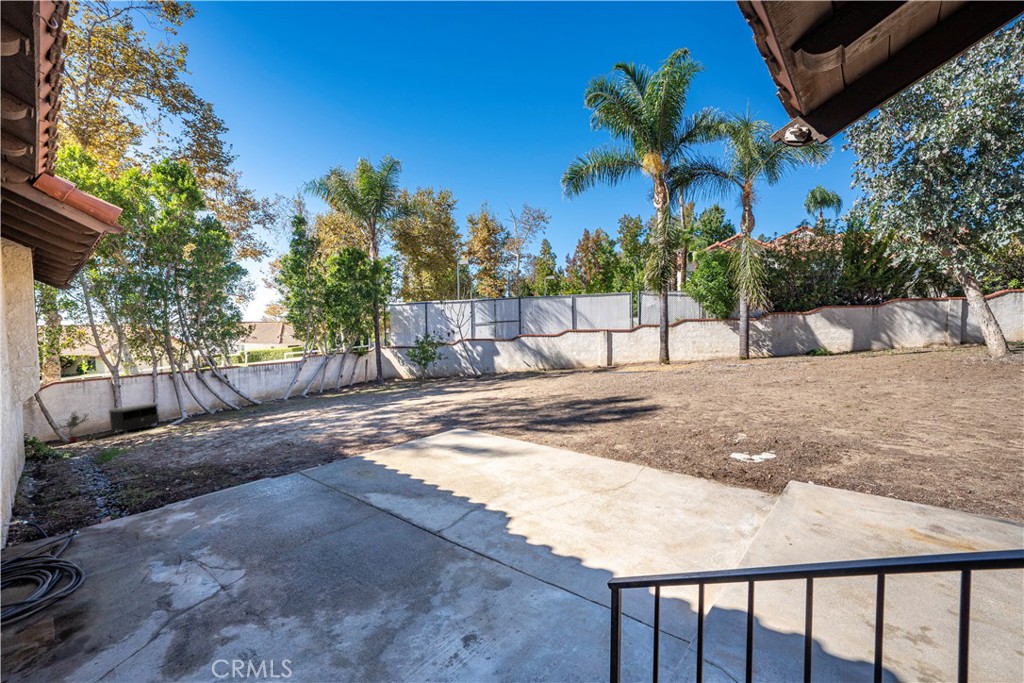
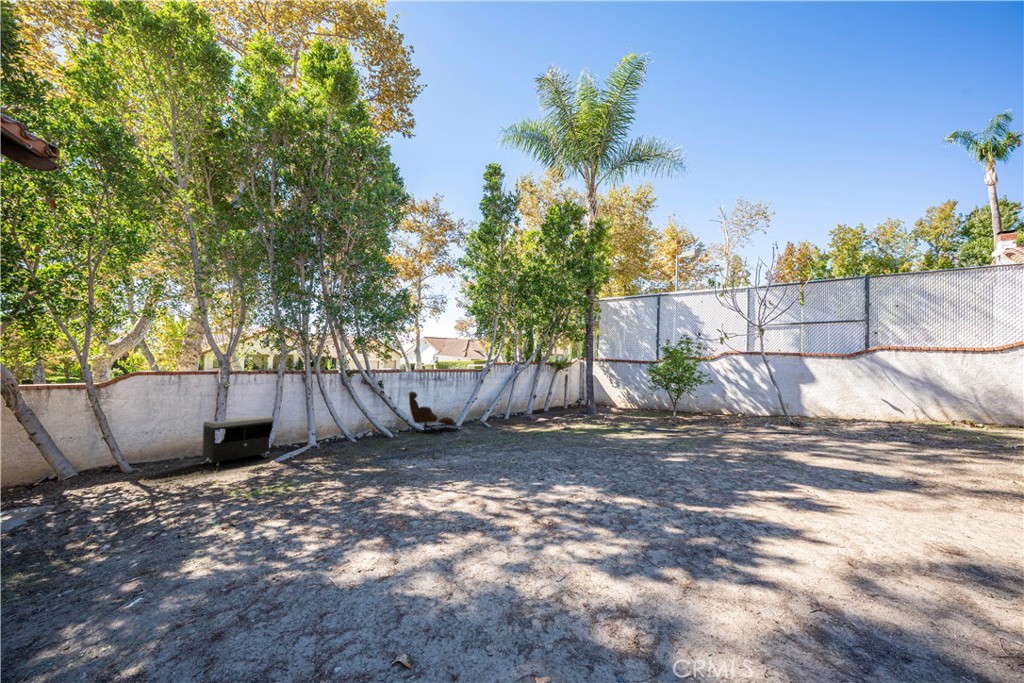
lounge chair: none [246,380,282,406] -> present [409,392,454,433]
potted tree: present [60,411,88,442] -> none [103,421,164,476]

